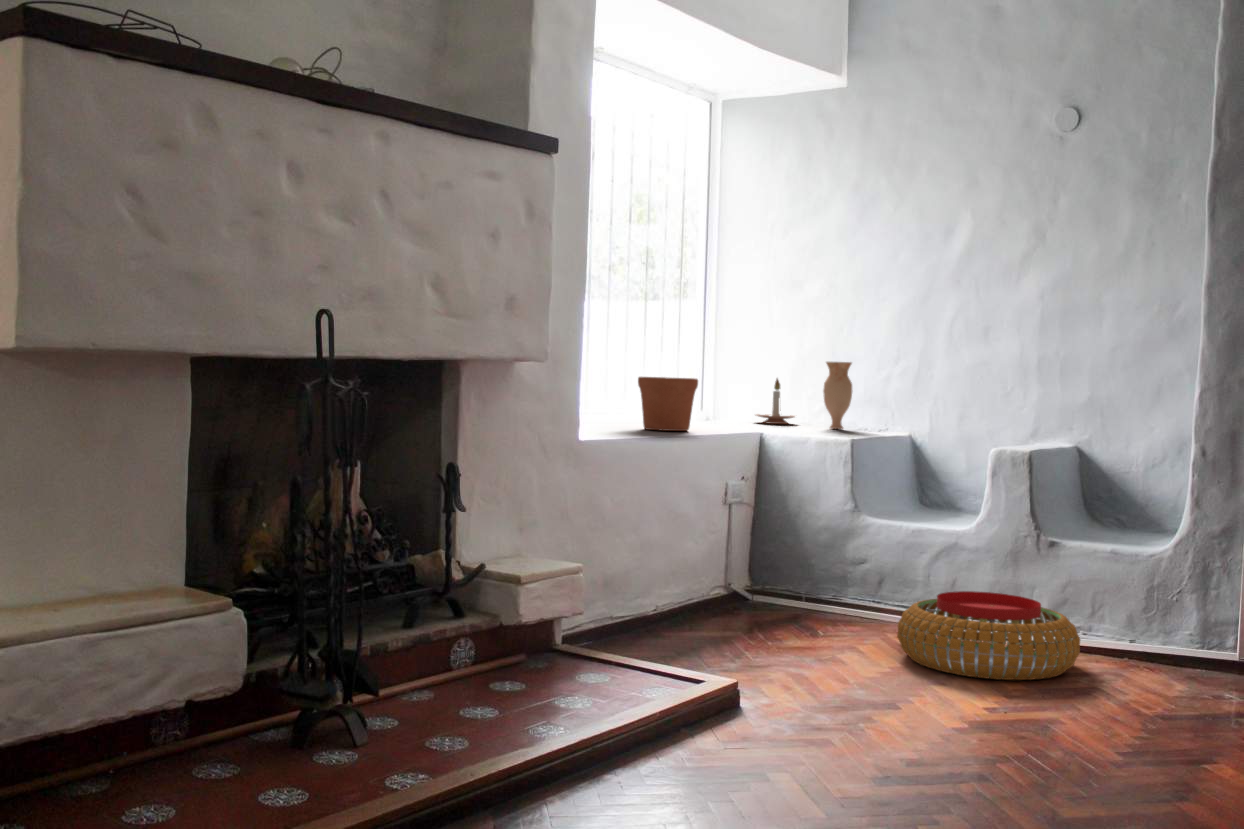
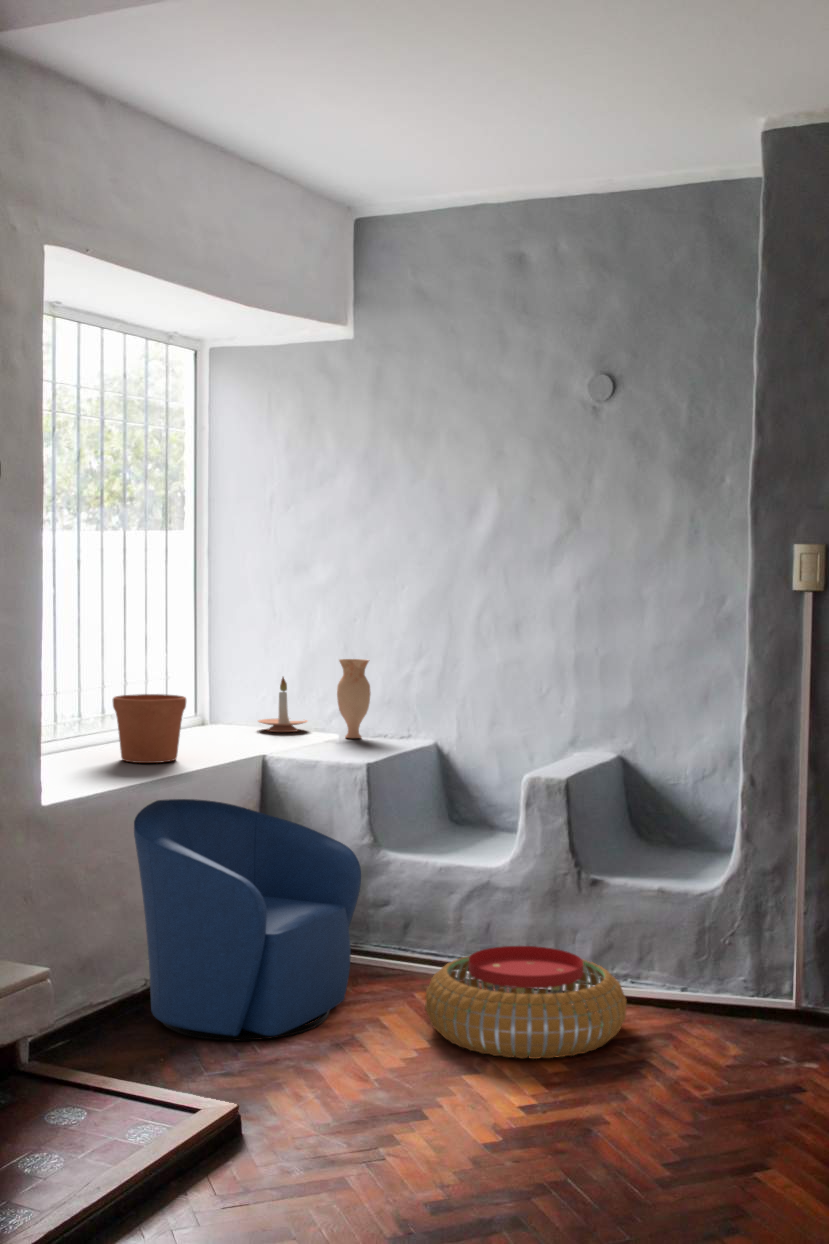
armchair: none [654,457,843,651] -> present [134,799,361,1040]

